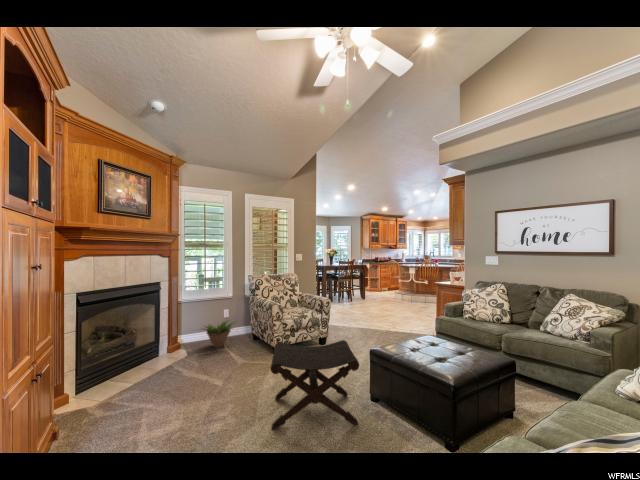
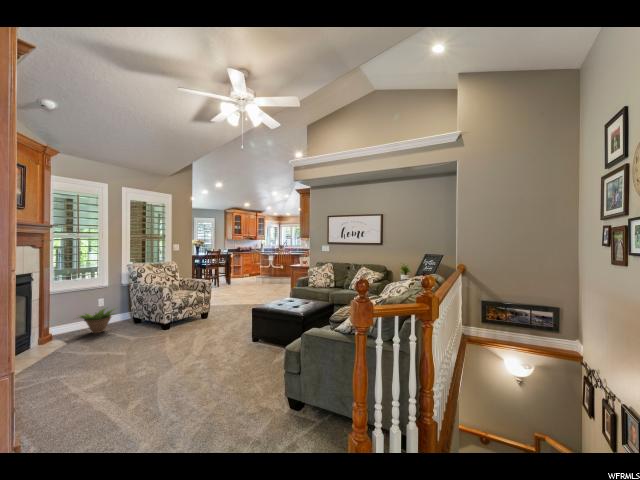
footstool: present [270,340,359,429] -> none [178,305,247,368]

